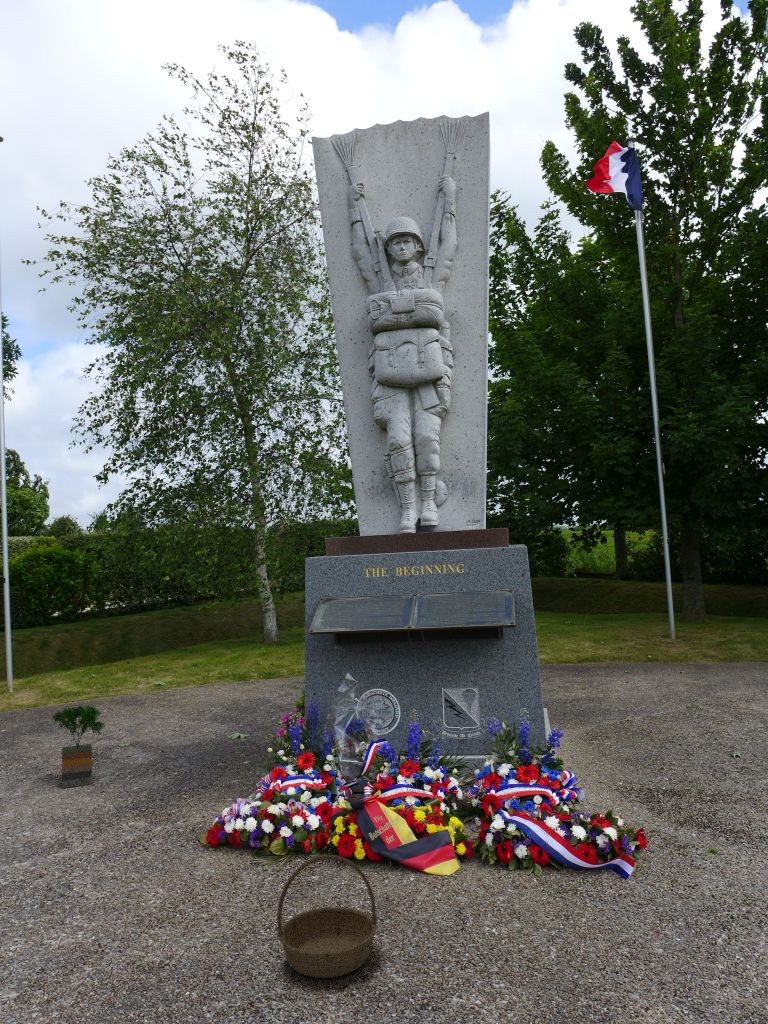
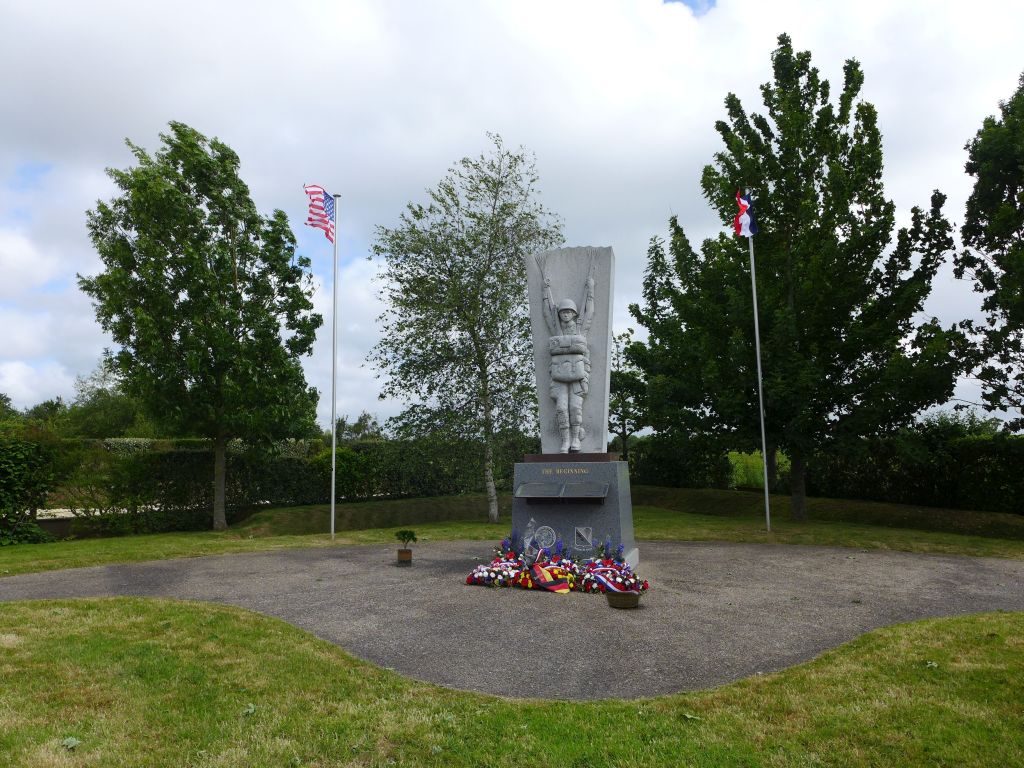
basket: present [277,855,377,978] -> present [605,568,641,608]

